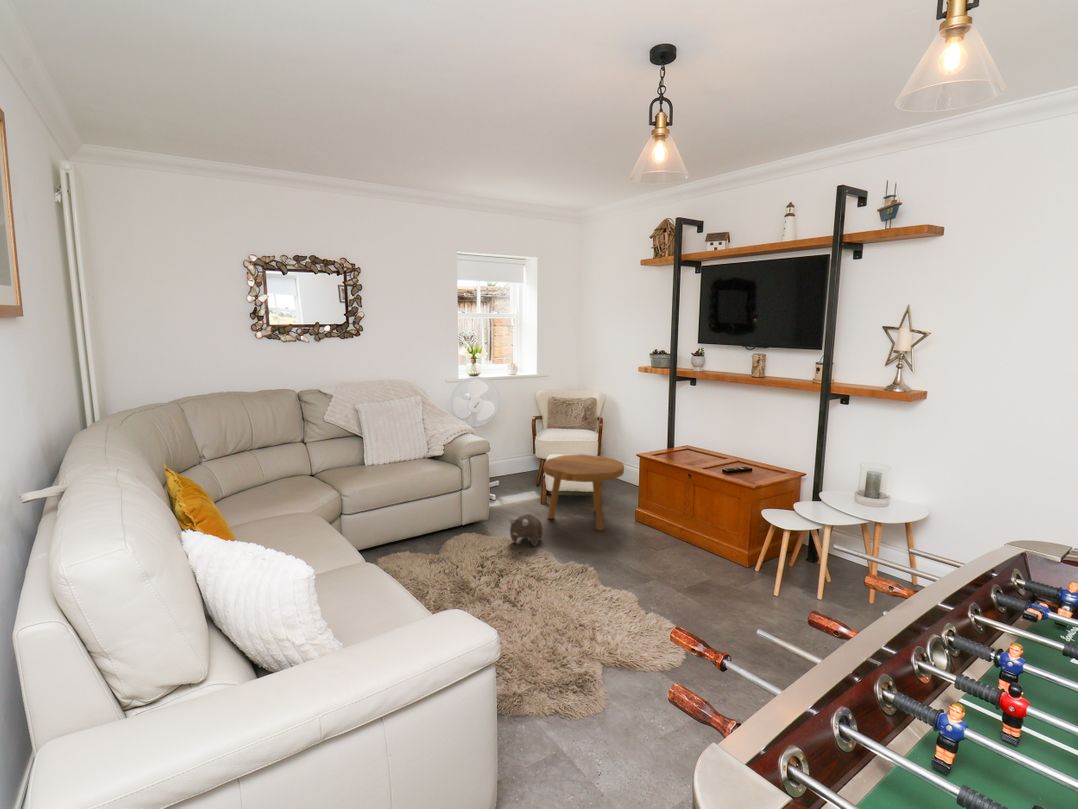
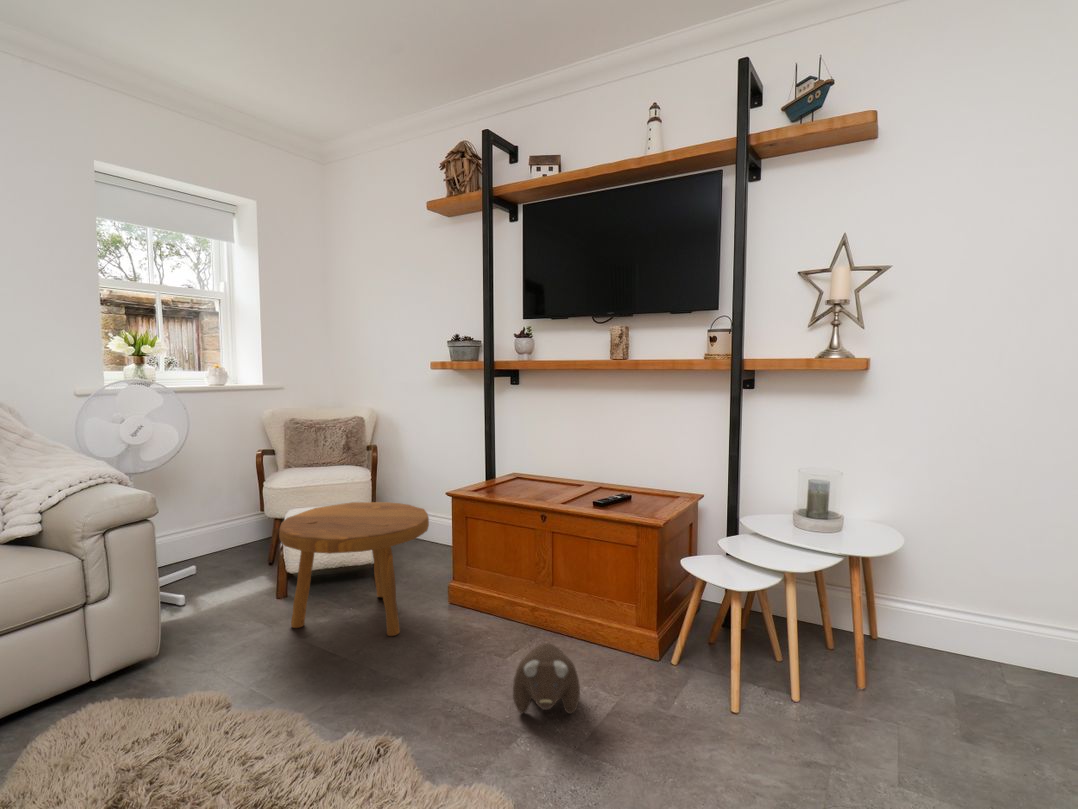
plush toy: present [509,514,543,546] -> present [513,643,580,714]

